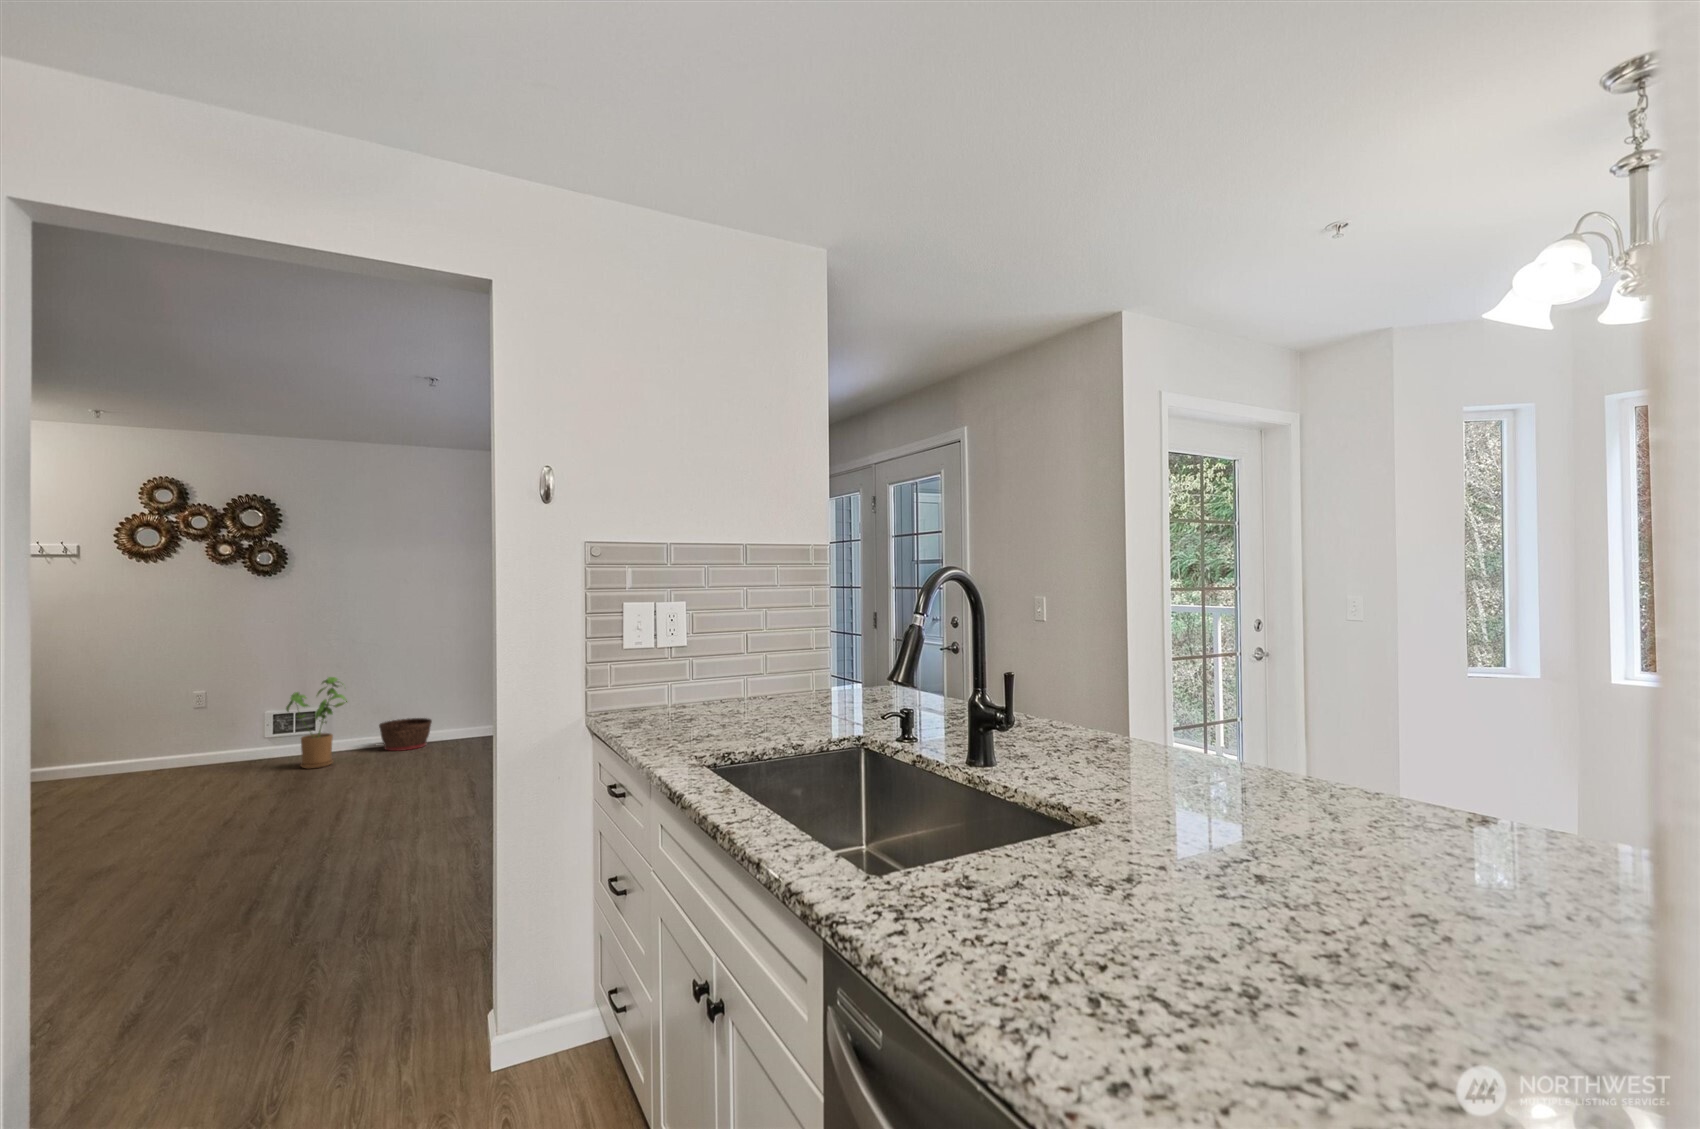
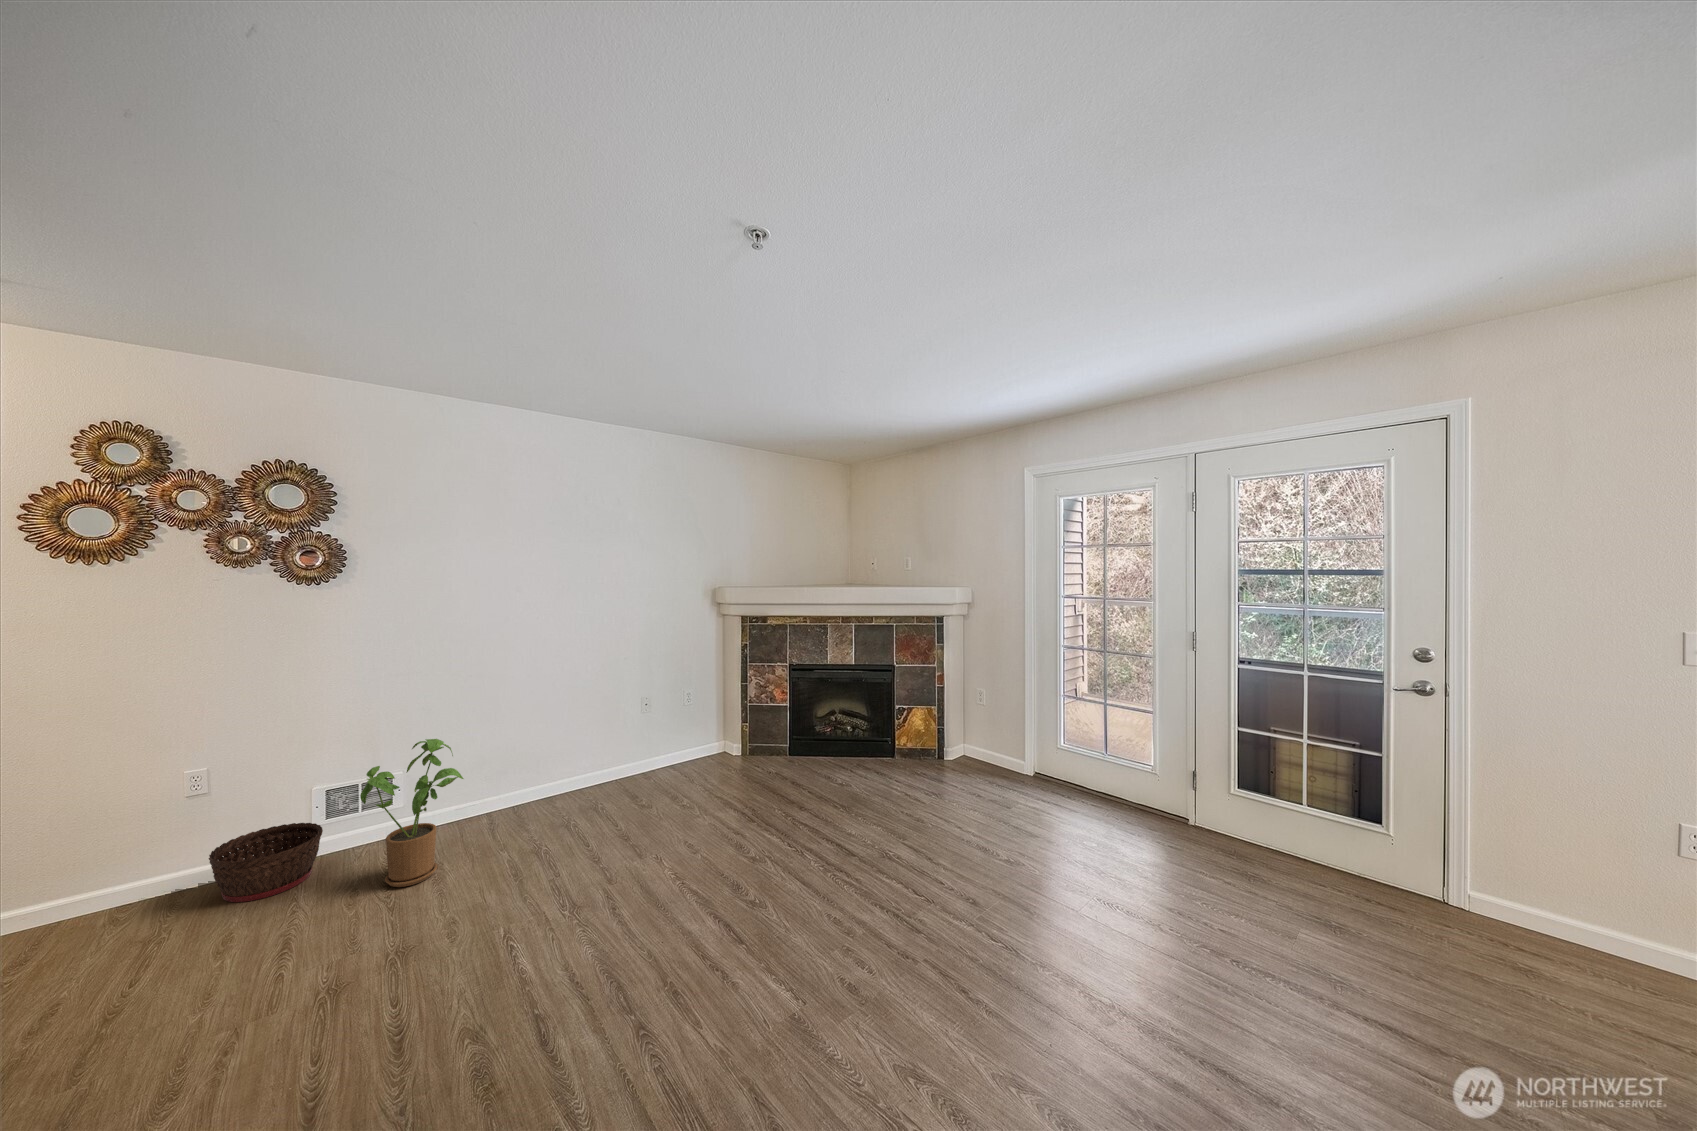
basket: present [379,718,432,751] -> present [209,823,323,902]

